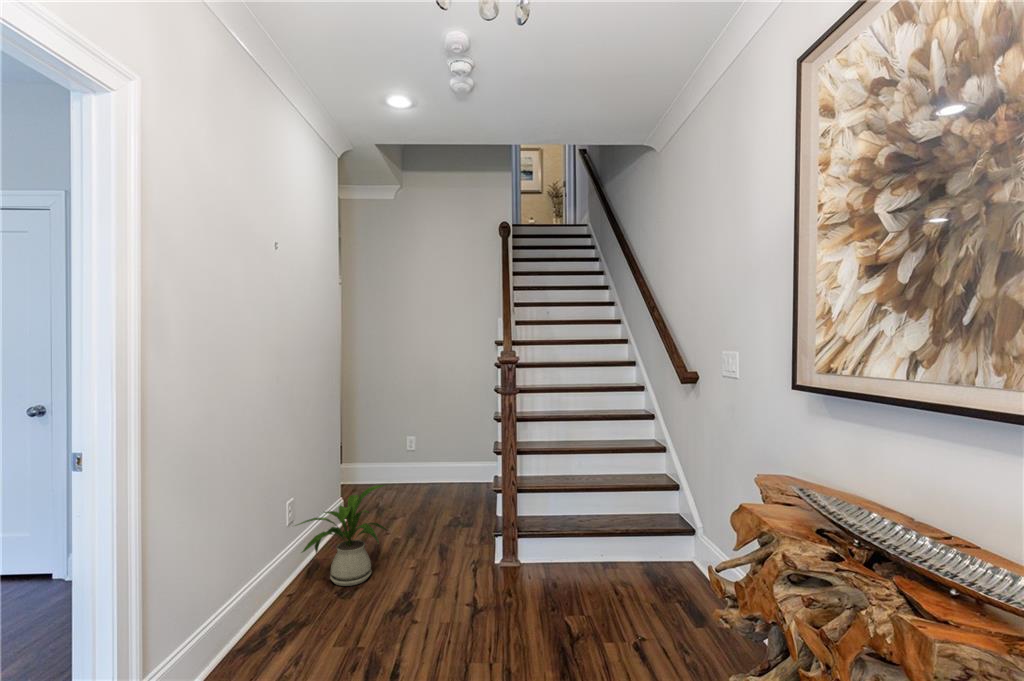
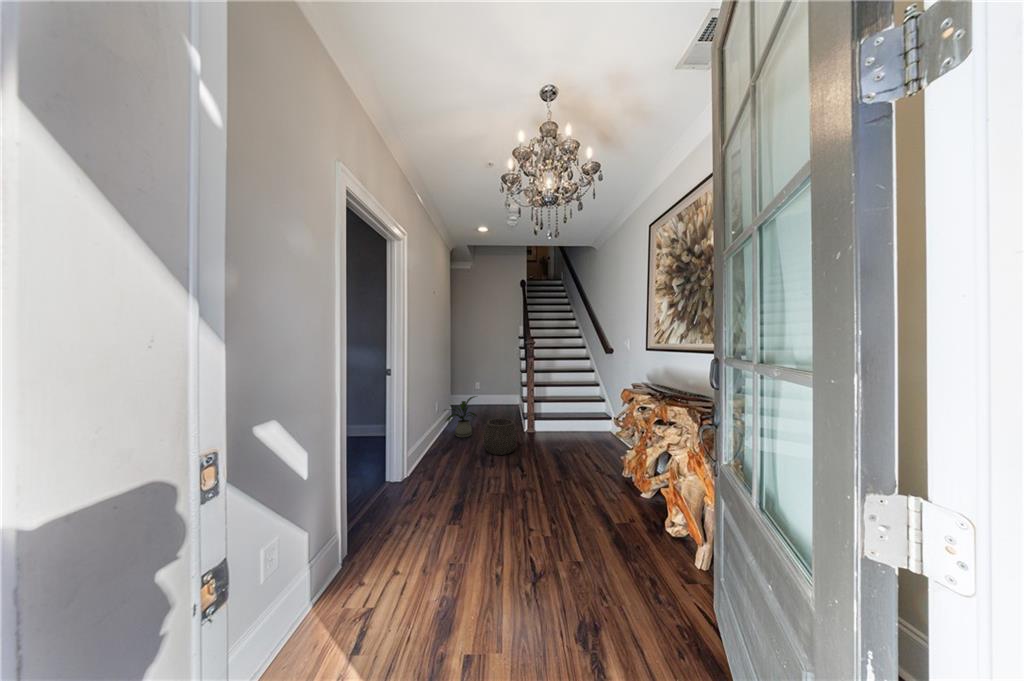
woven basket: none [383,546,468,648] -> present [484,418,517,455]

